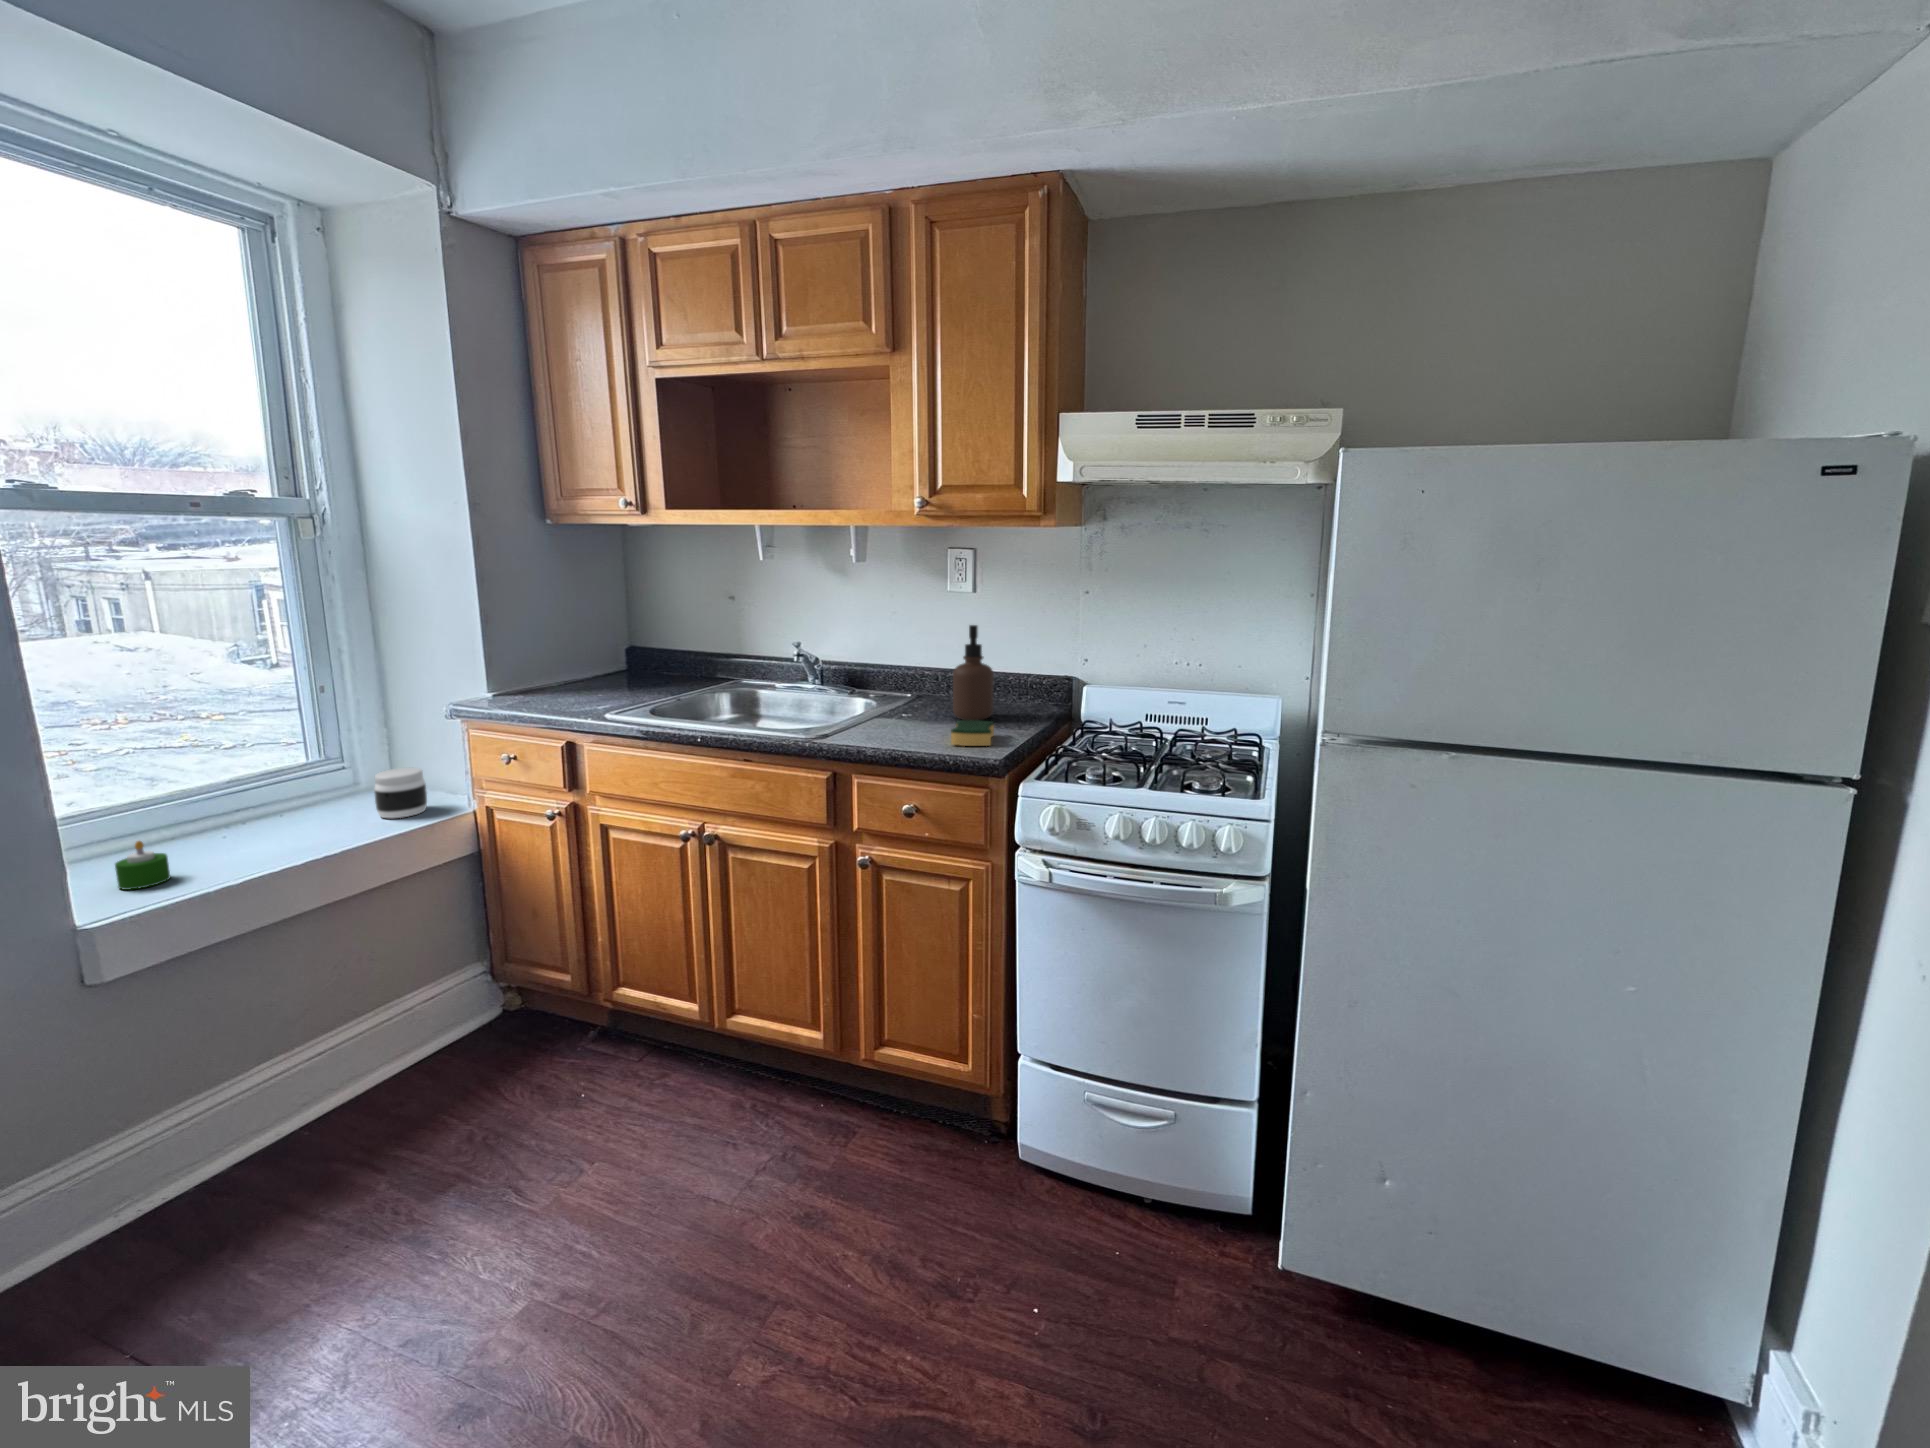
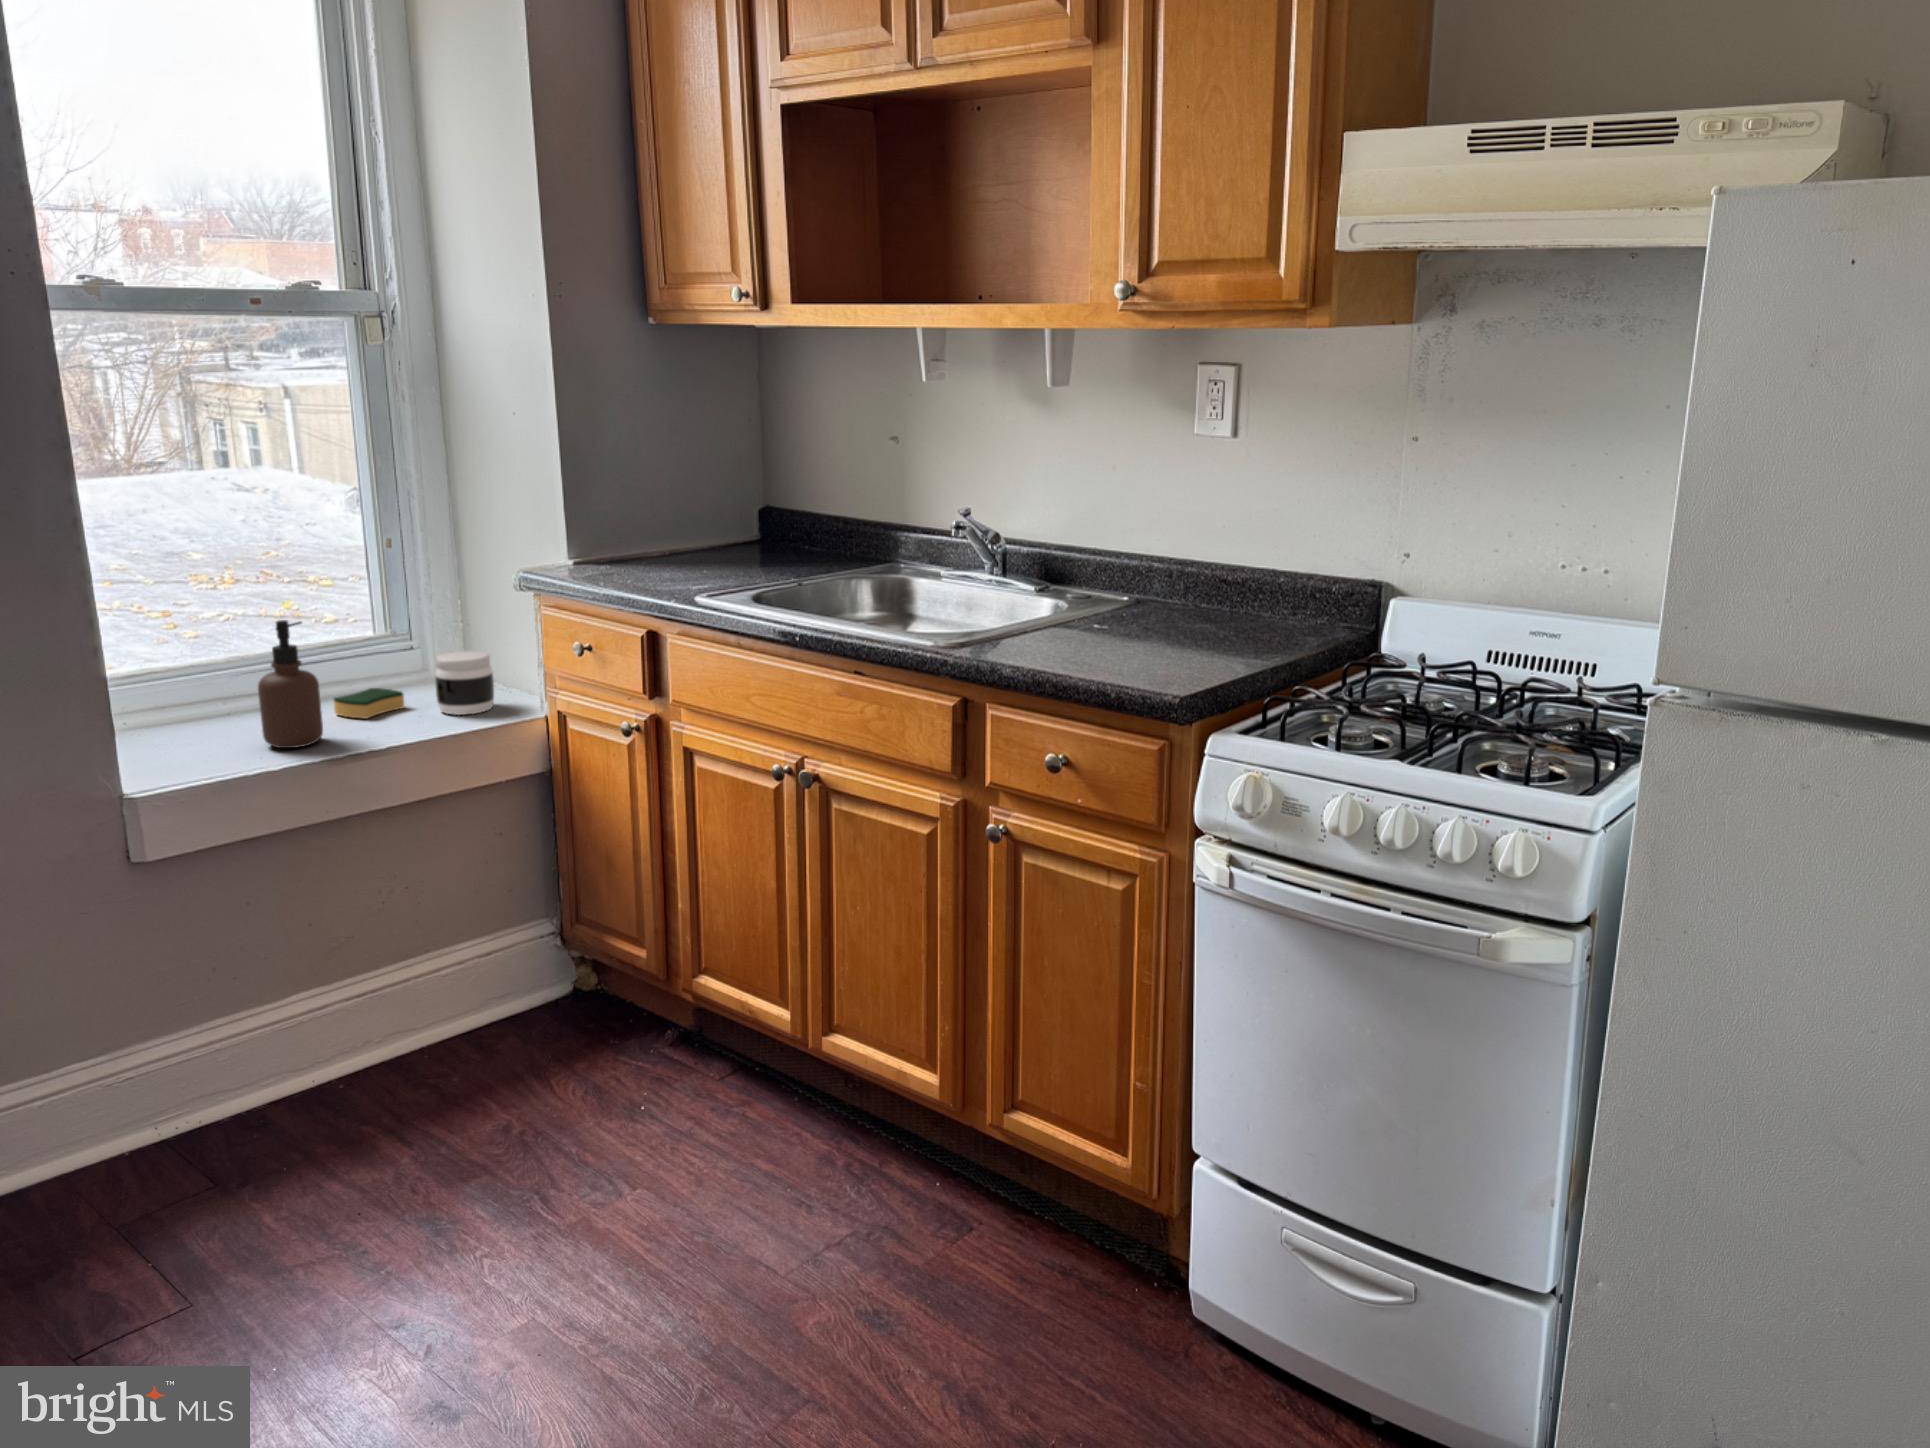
soap dispenser: present [953,625,994,720] -> present [258,620,323,748]
sponge: present [951,720,994,746] -> present [334,688,404,718]
candle: present [115,841,170,890] -> none [166,708,218,764]

